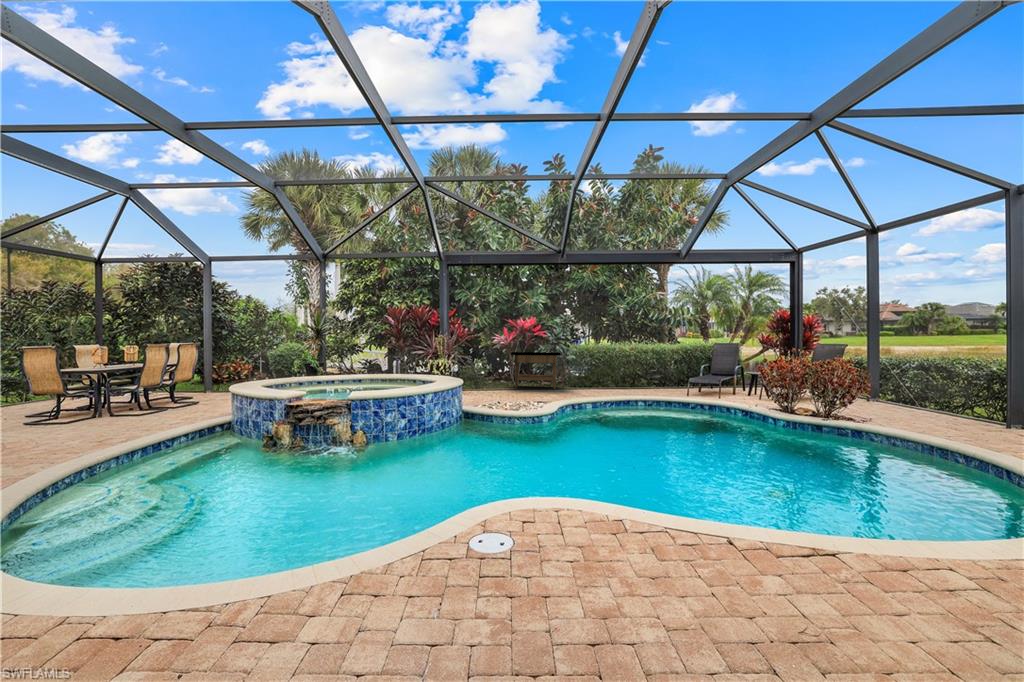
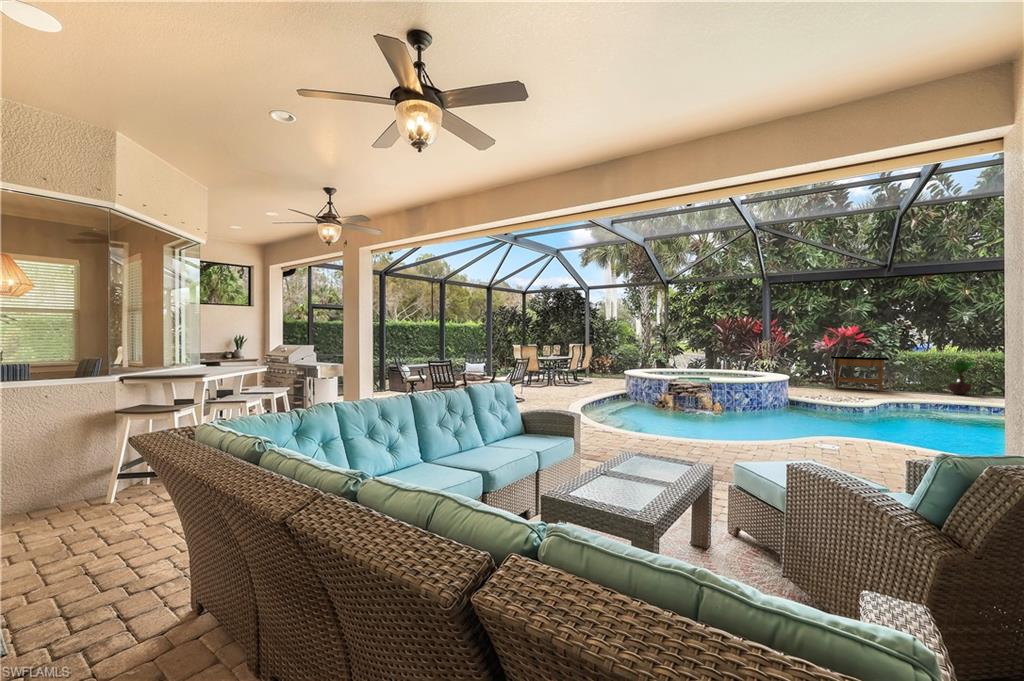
potted tree: none [604,349,627,387] -> present [948,360,973,394]

